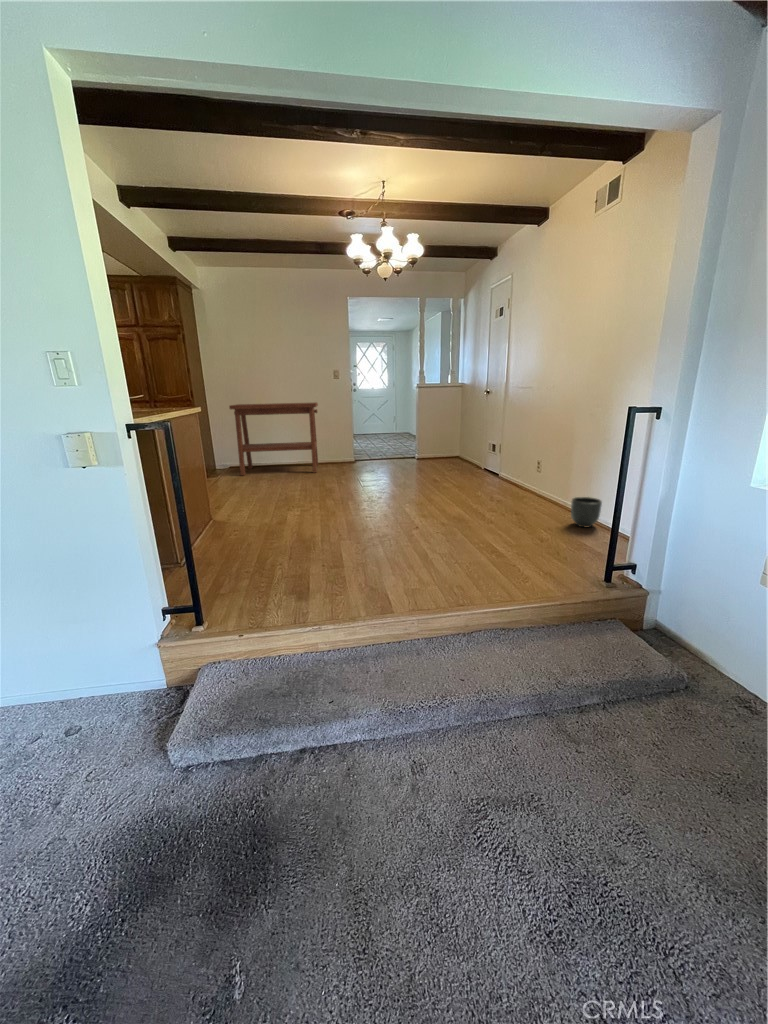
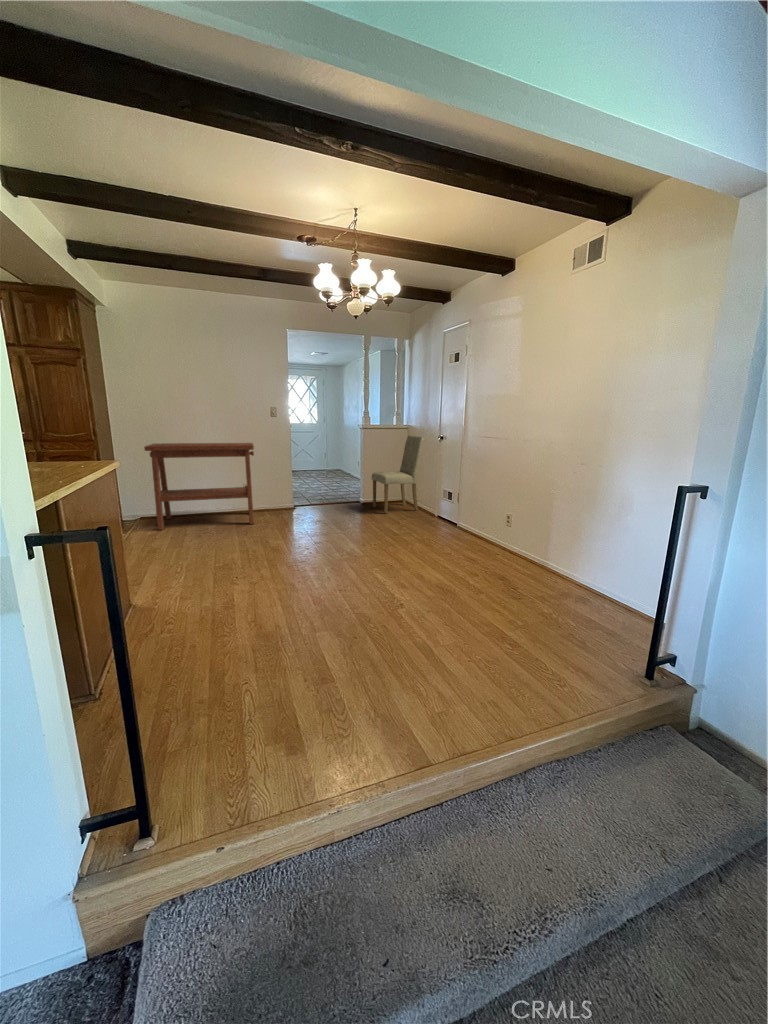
dining chair: none [425,392,473,466] -> present [372,435,424,513]
planter: present [571,497,602,527] -> none [562,560,595,595]

